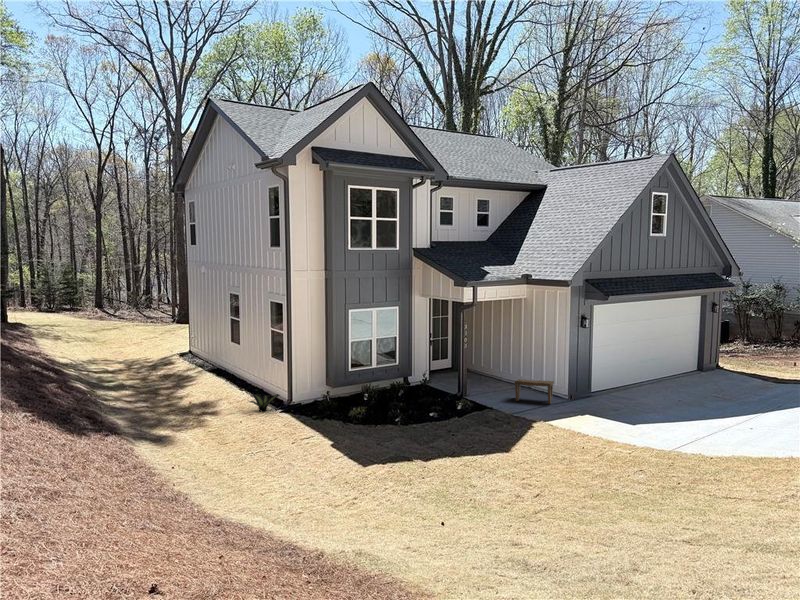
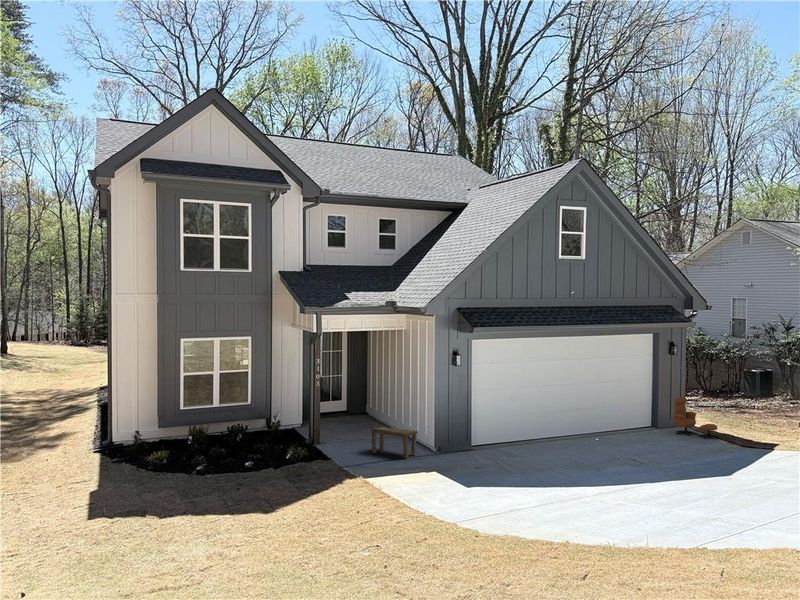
lounge chair: none [715,345,753,376] -> present [673,397,718,439]
potted plant: present [249,394,280,412] -> none [70,429,111,449]

